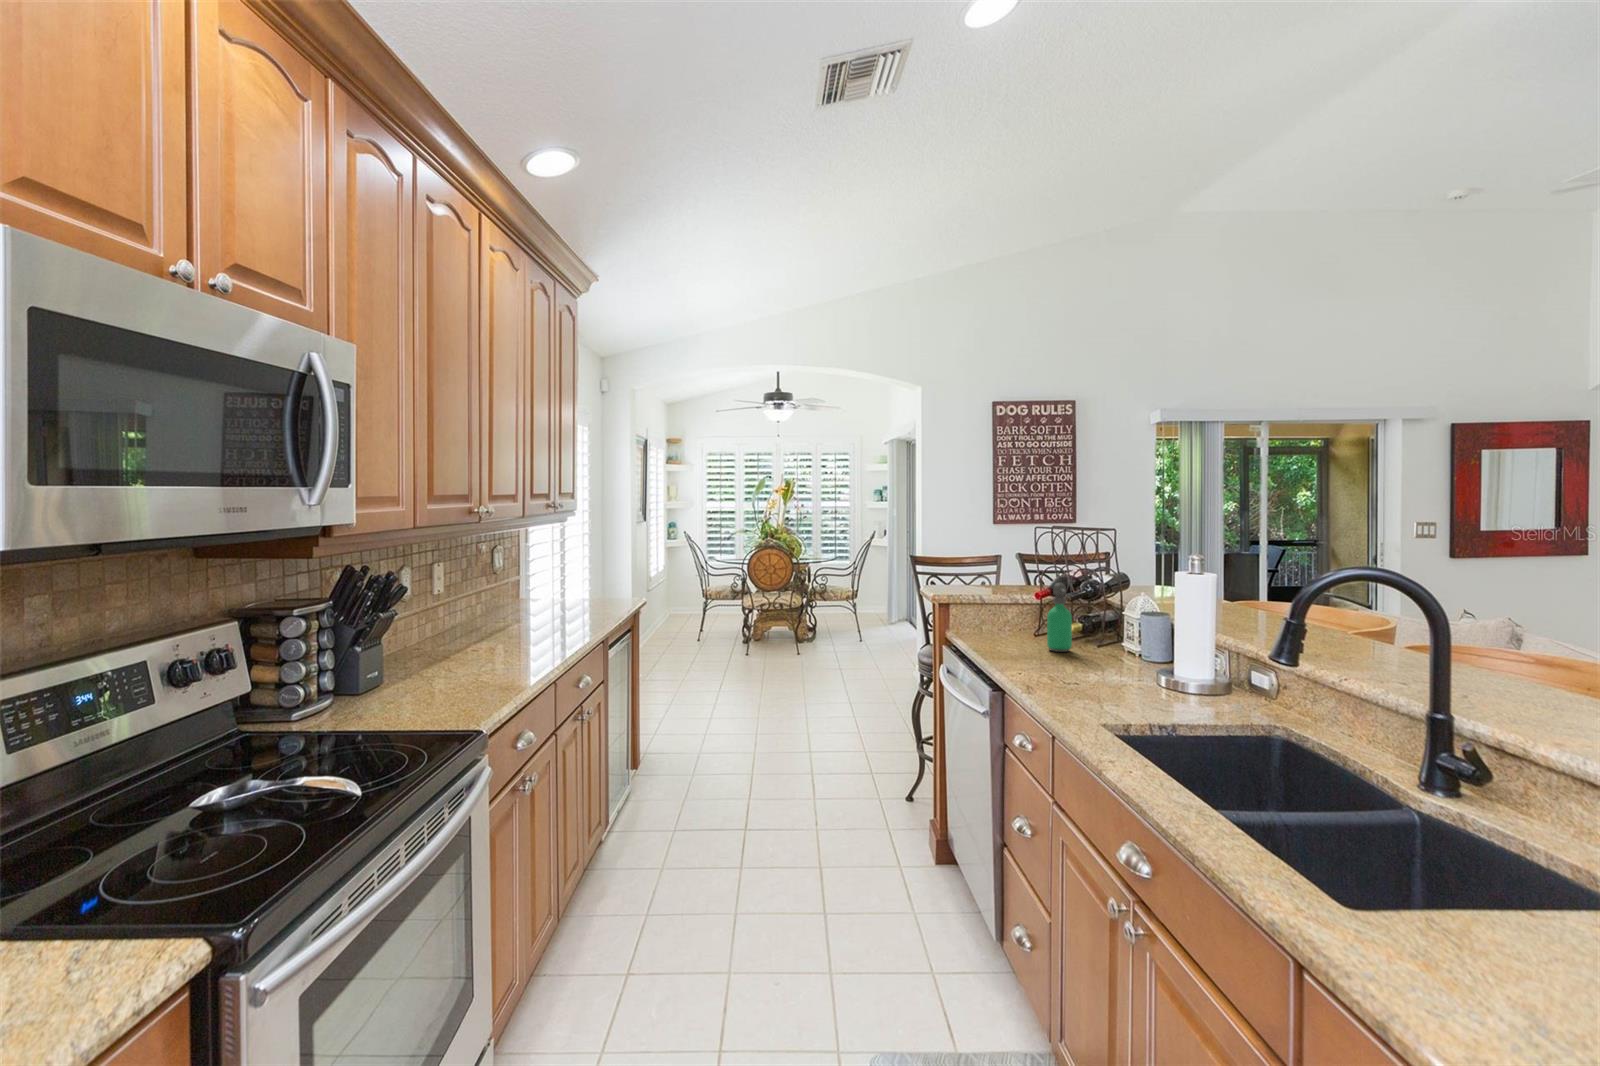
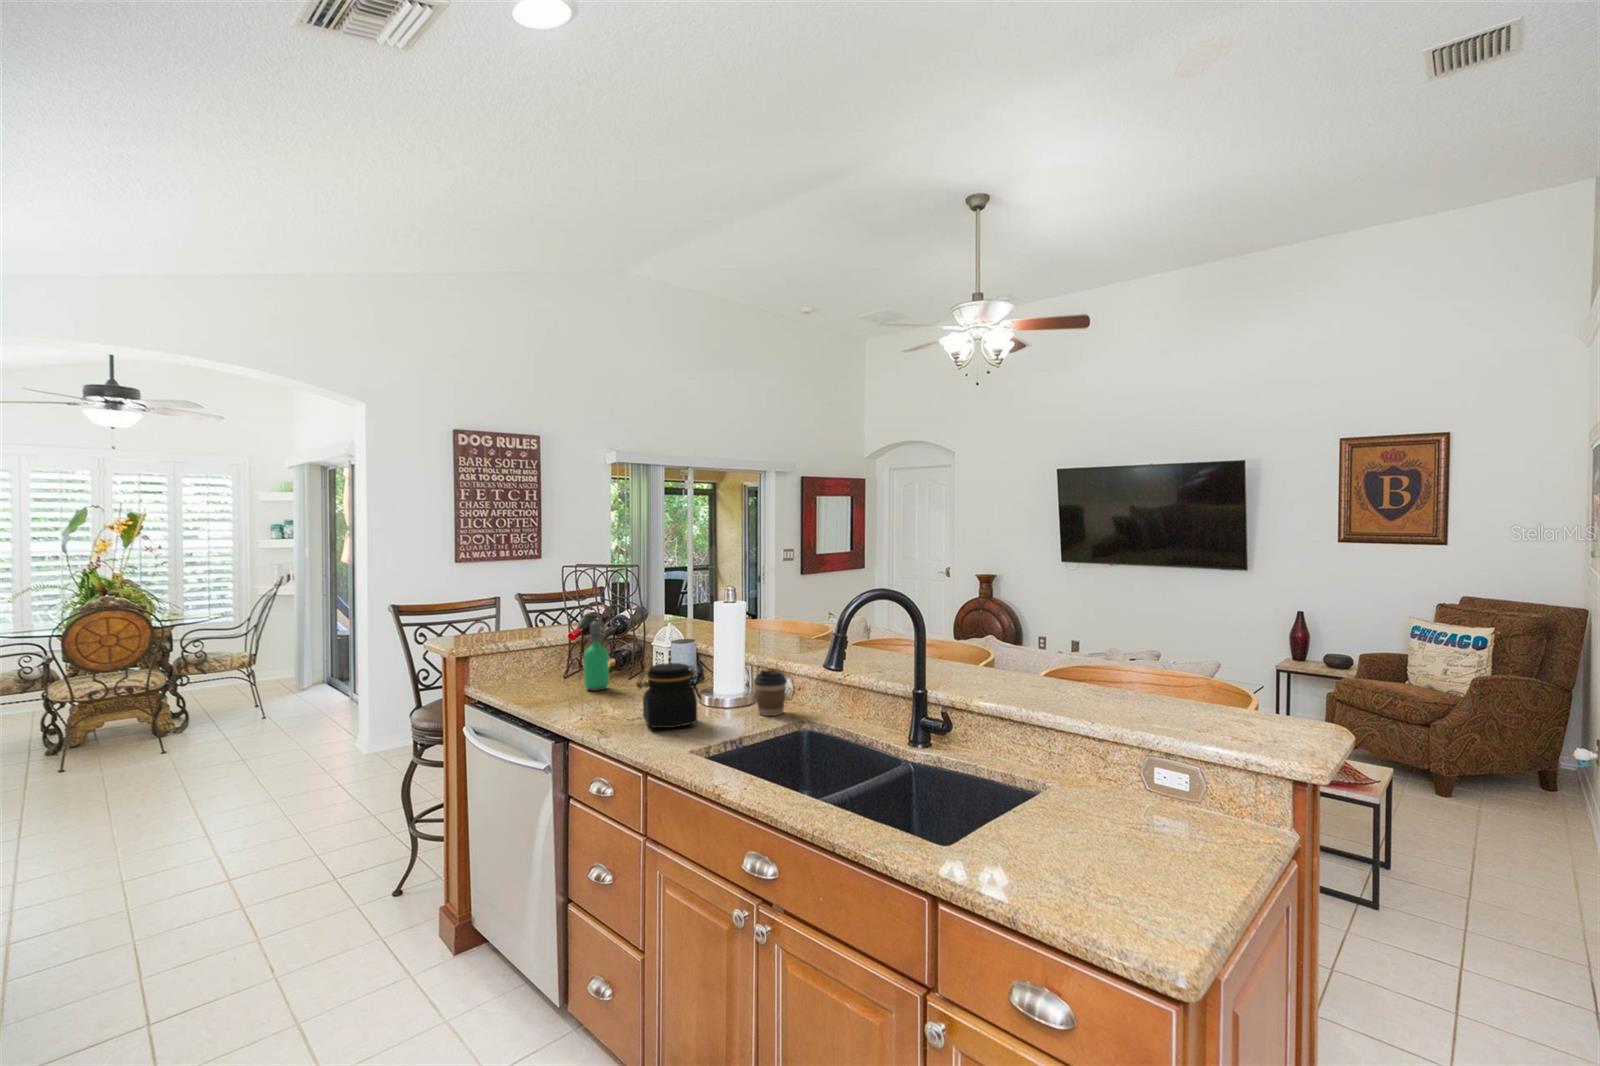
jar: none [1068,631,1142,700] -> present [636,663,701,728]
coffee cup: none [1215,655,1261,712] -> present [754,670,787,716]

